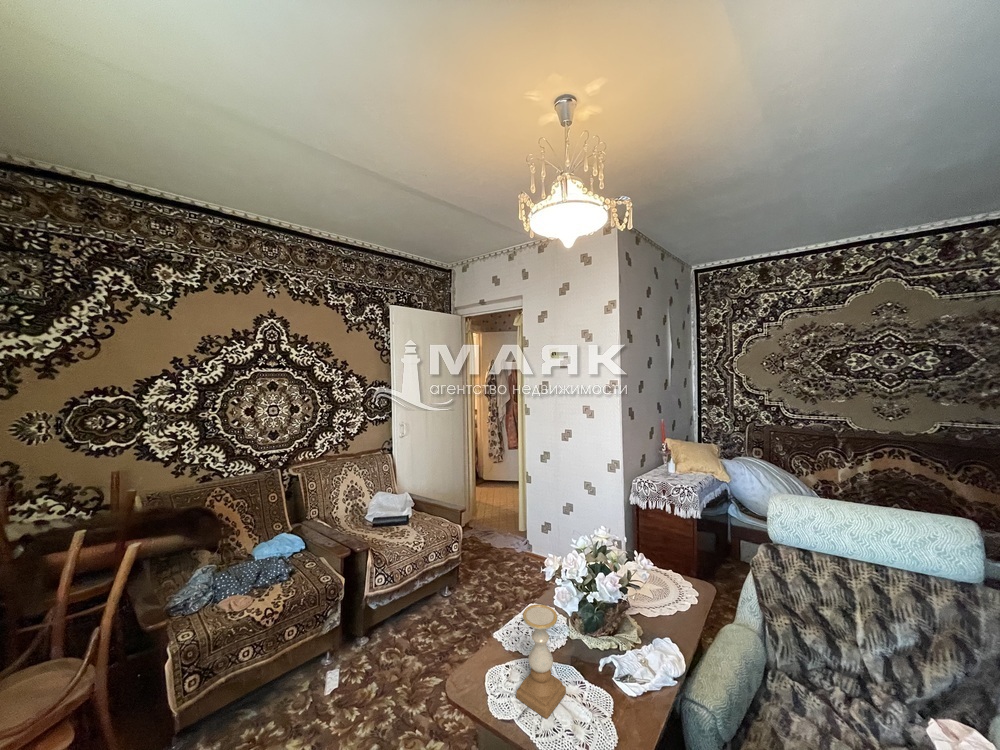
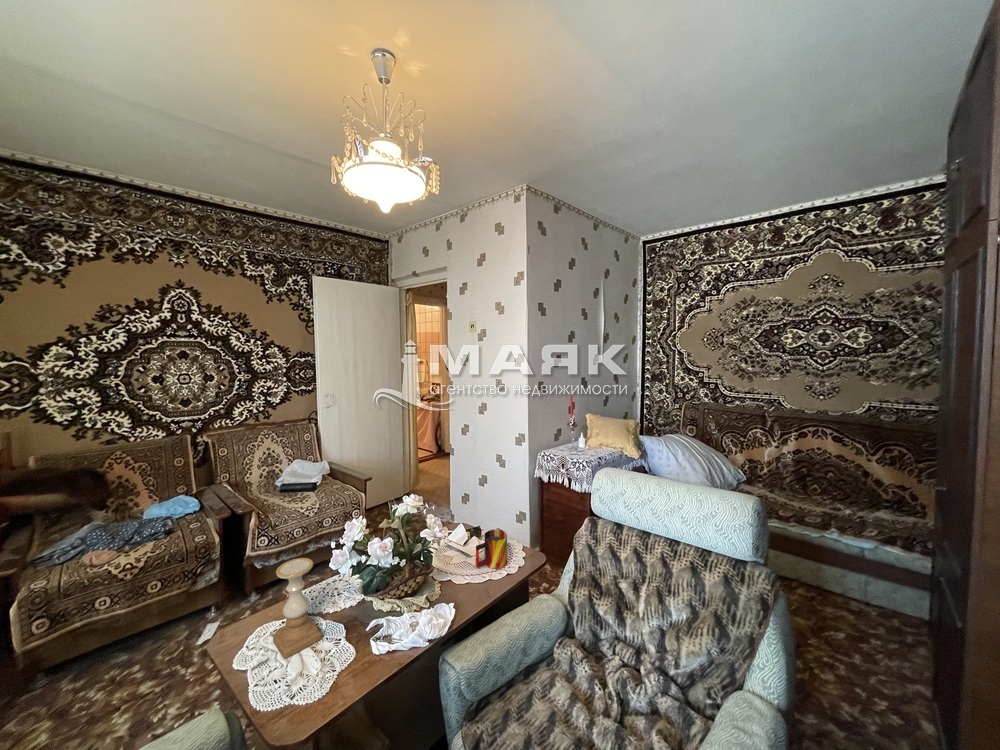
mug: none [659,563,685,604] -> present [476,529,507,568]

